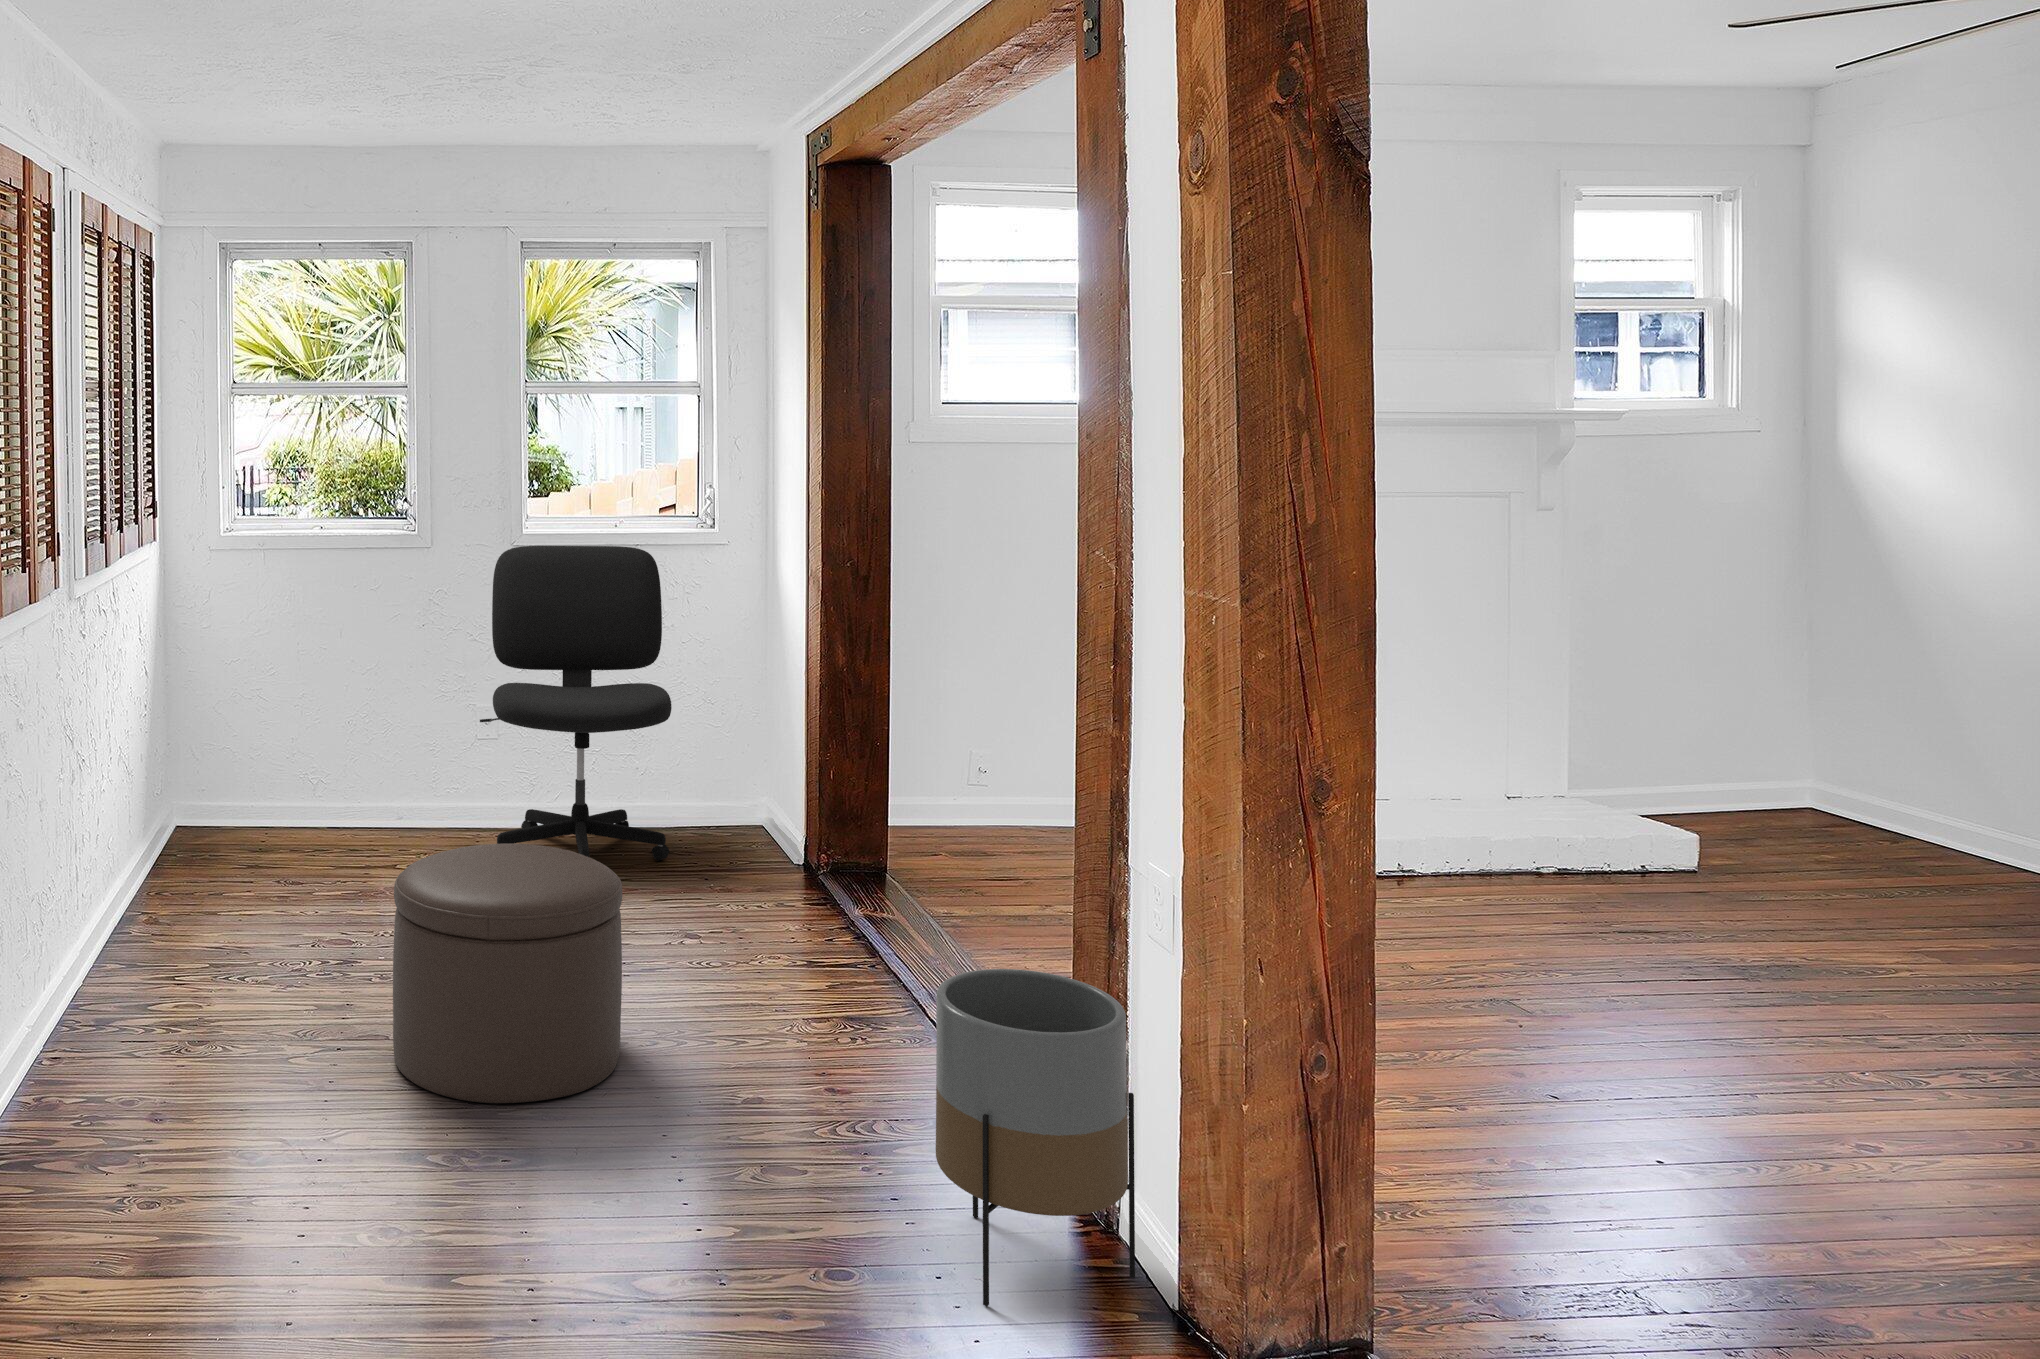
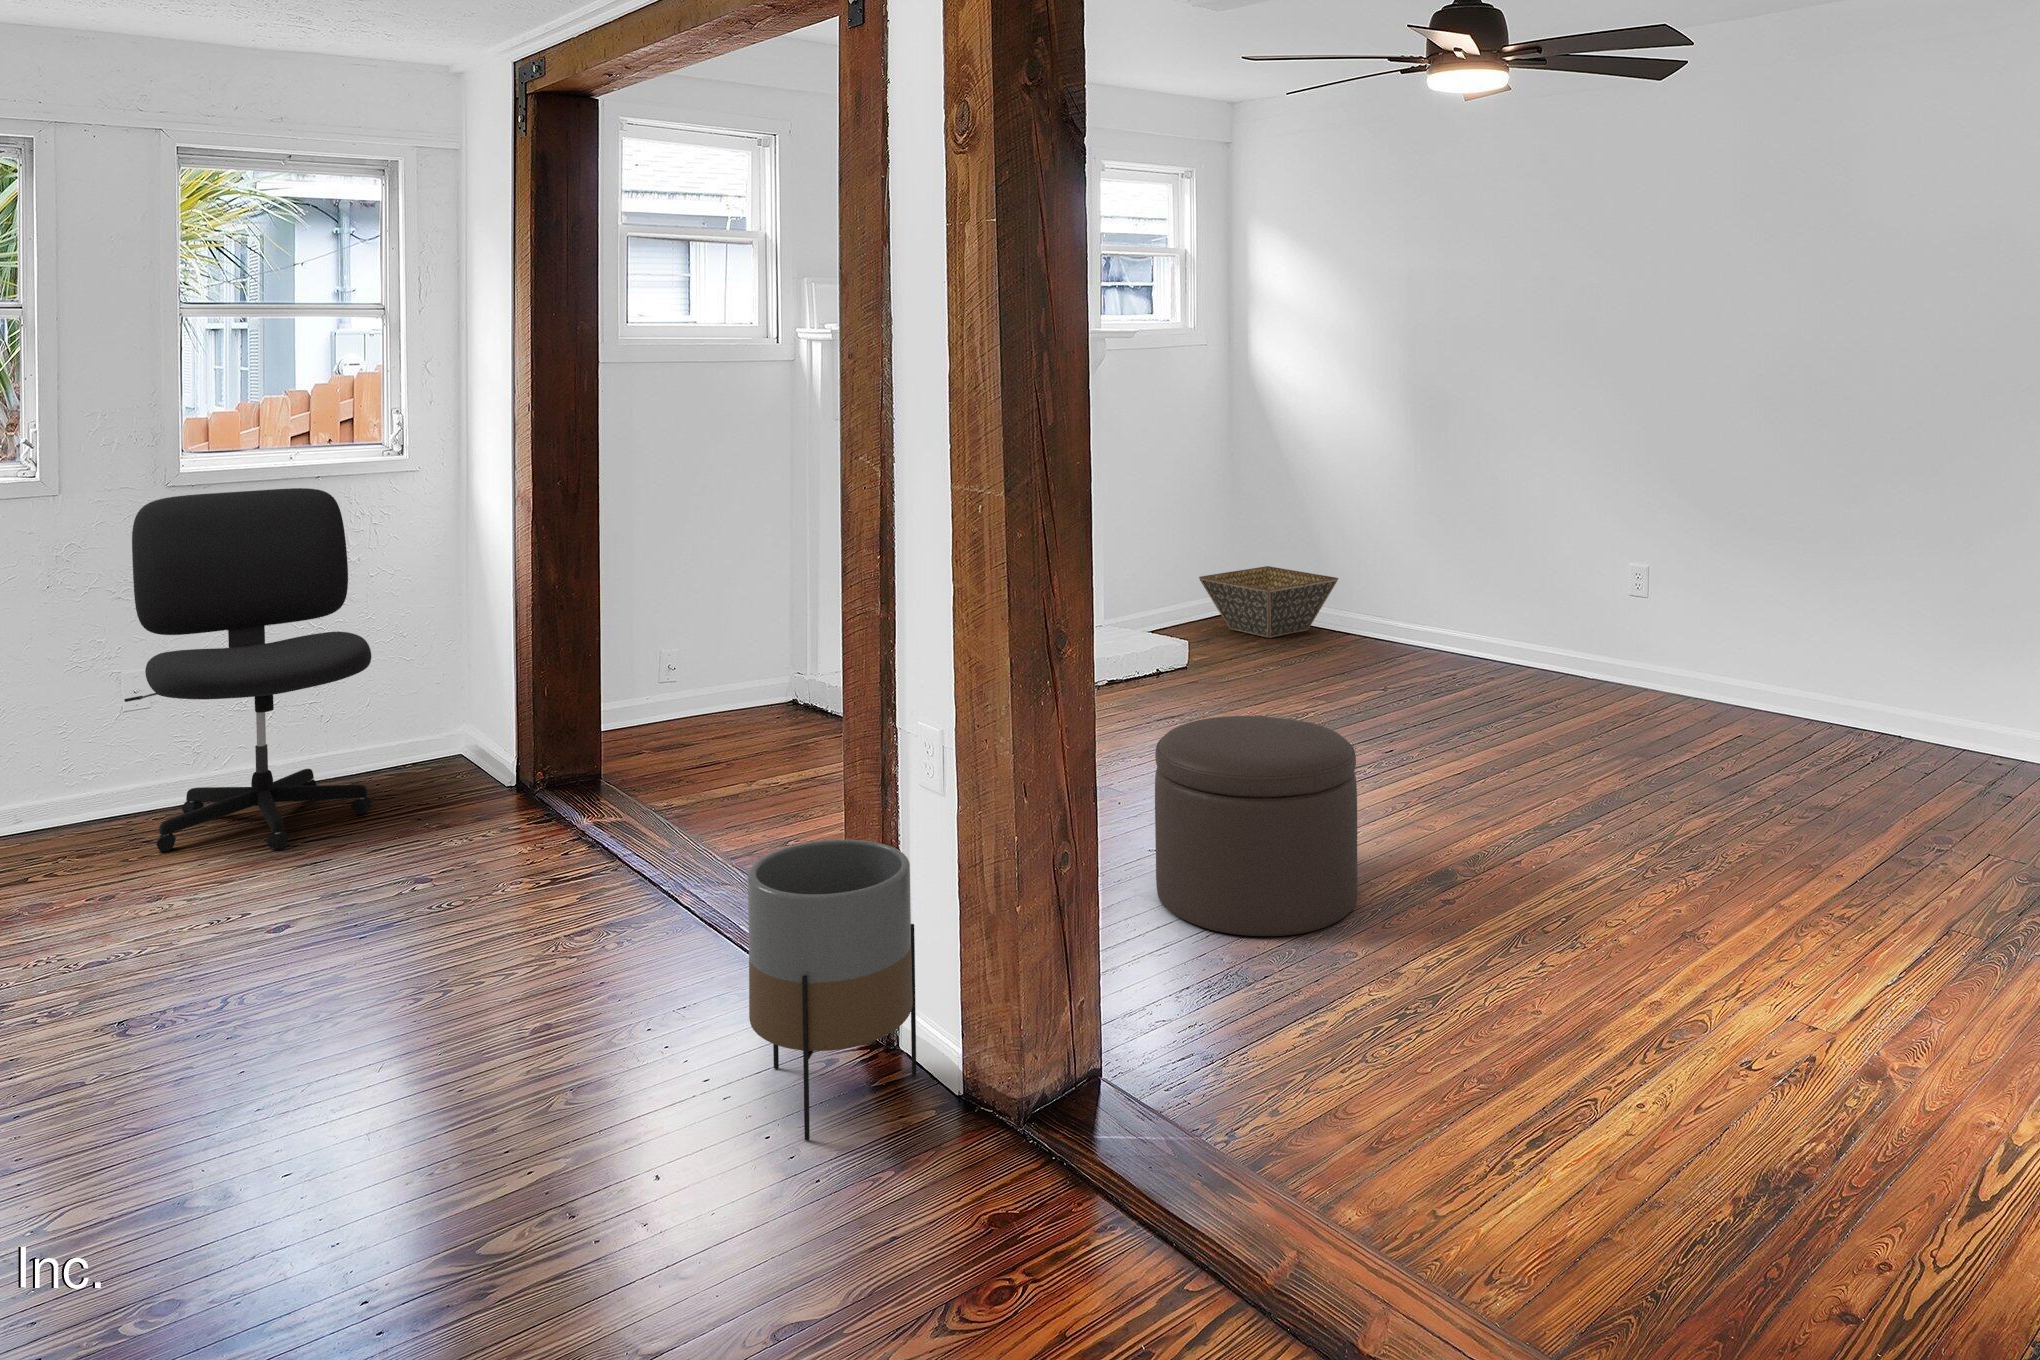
basket: none [1707,756,1962,858] -> present [1199,566,1338,638]
ottoman: present [393,843,623,1103] -> present [1155,716,1357,936]

